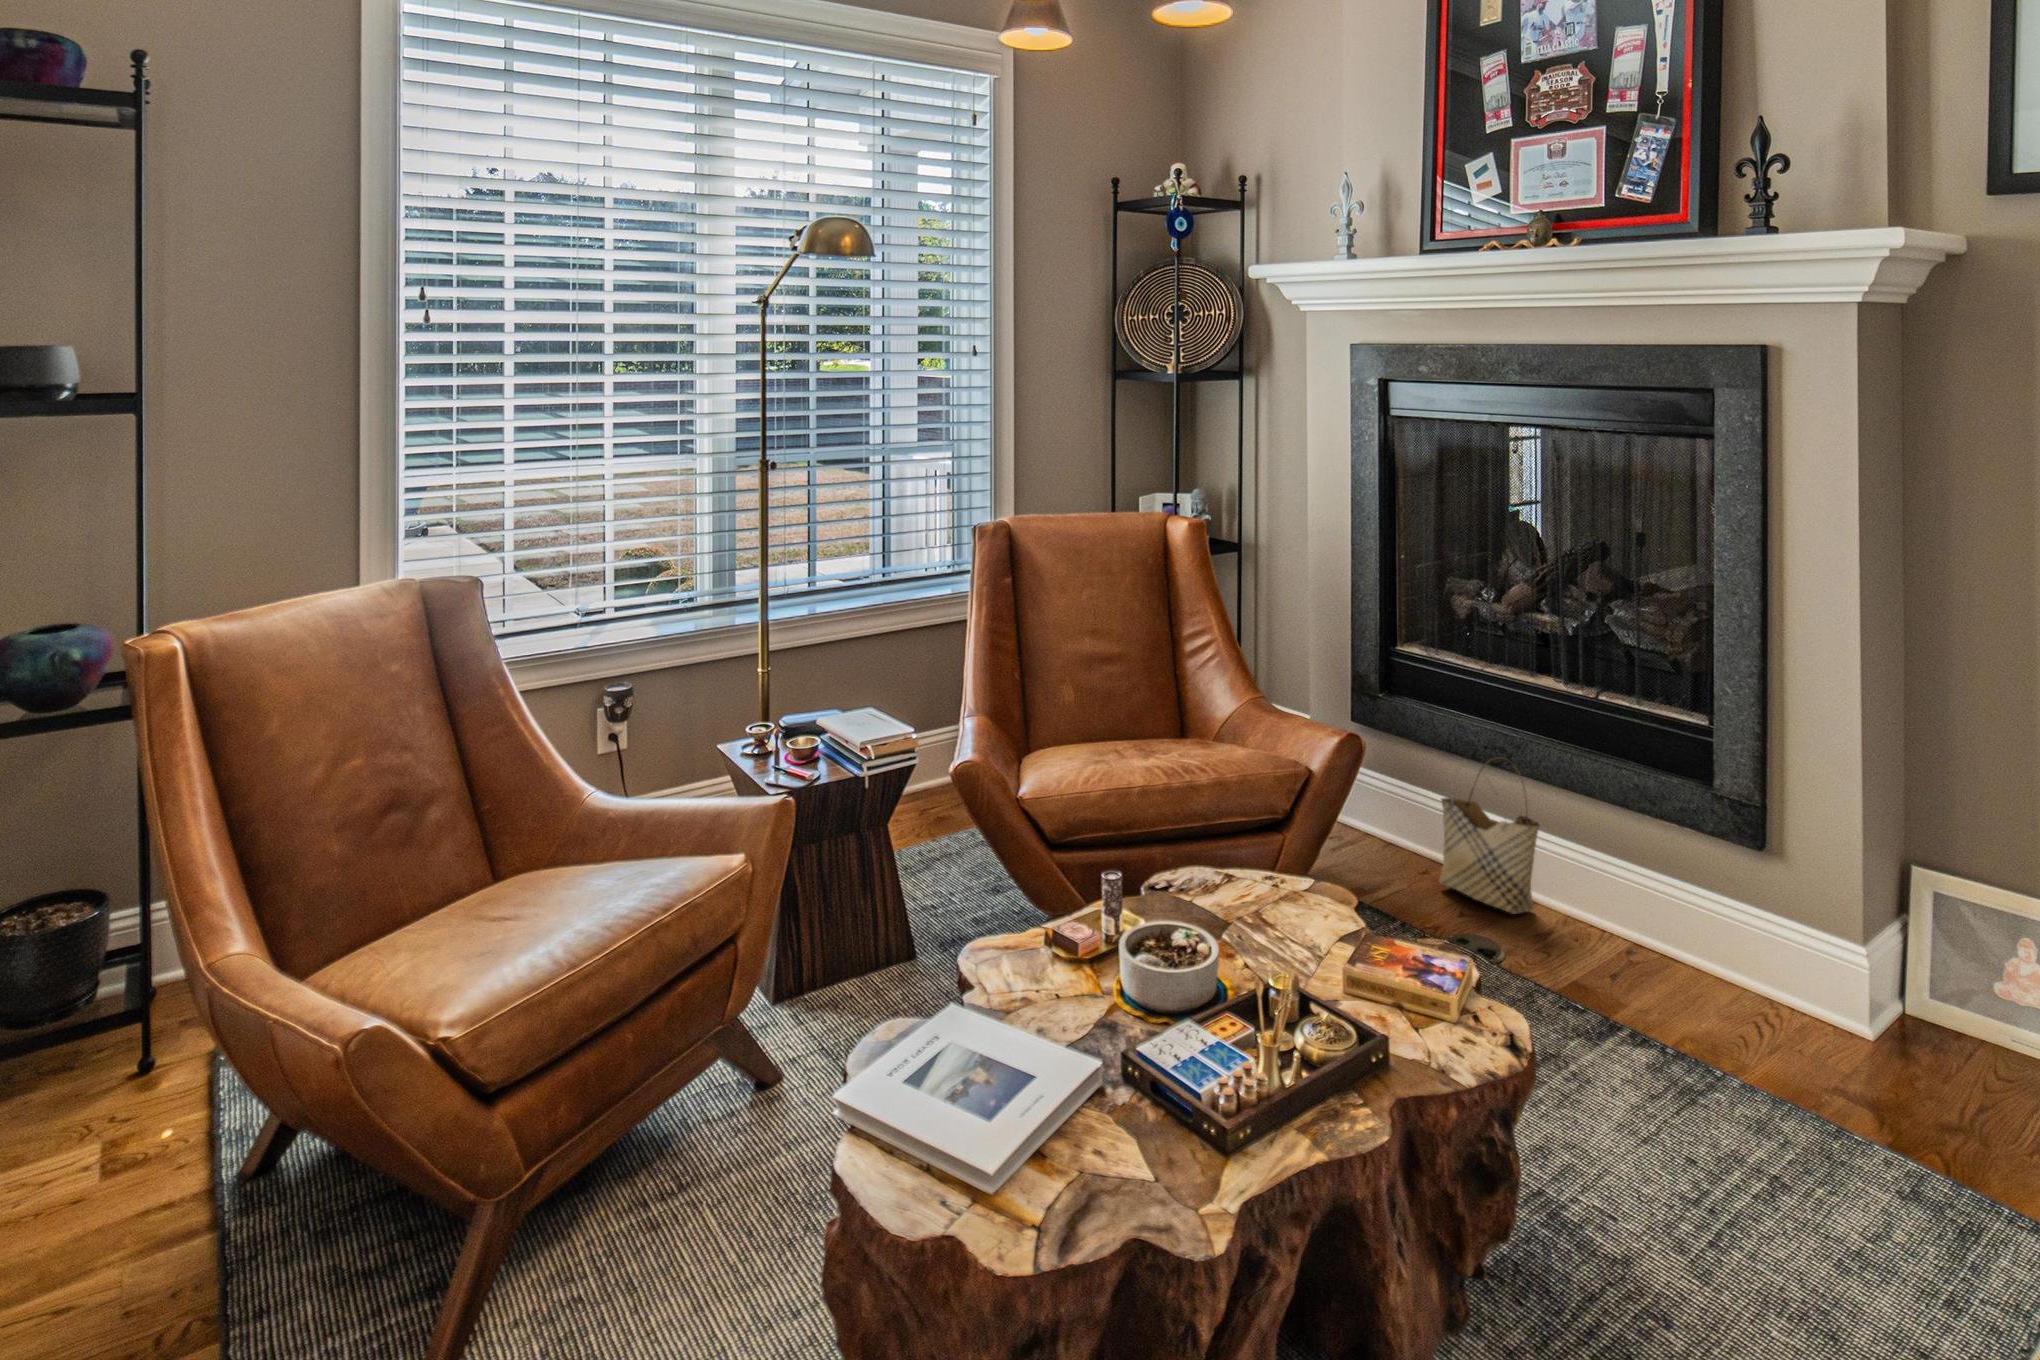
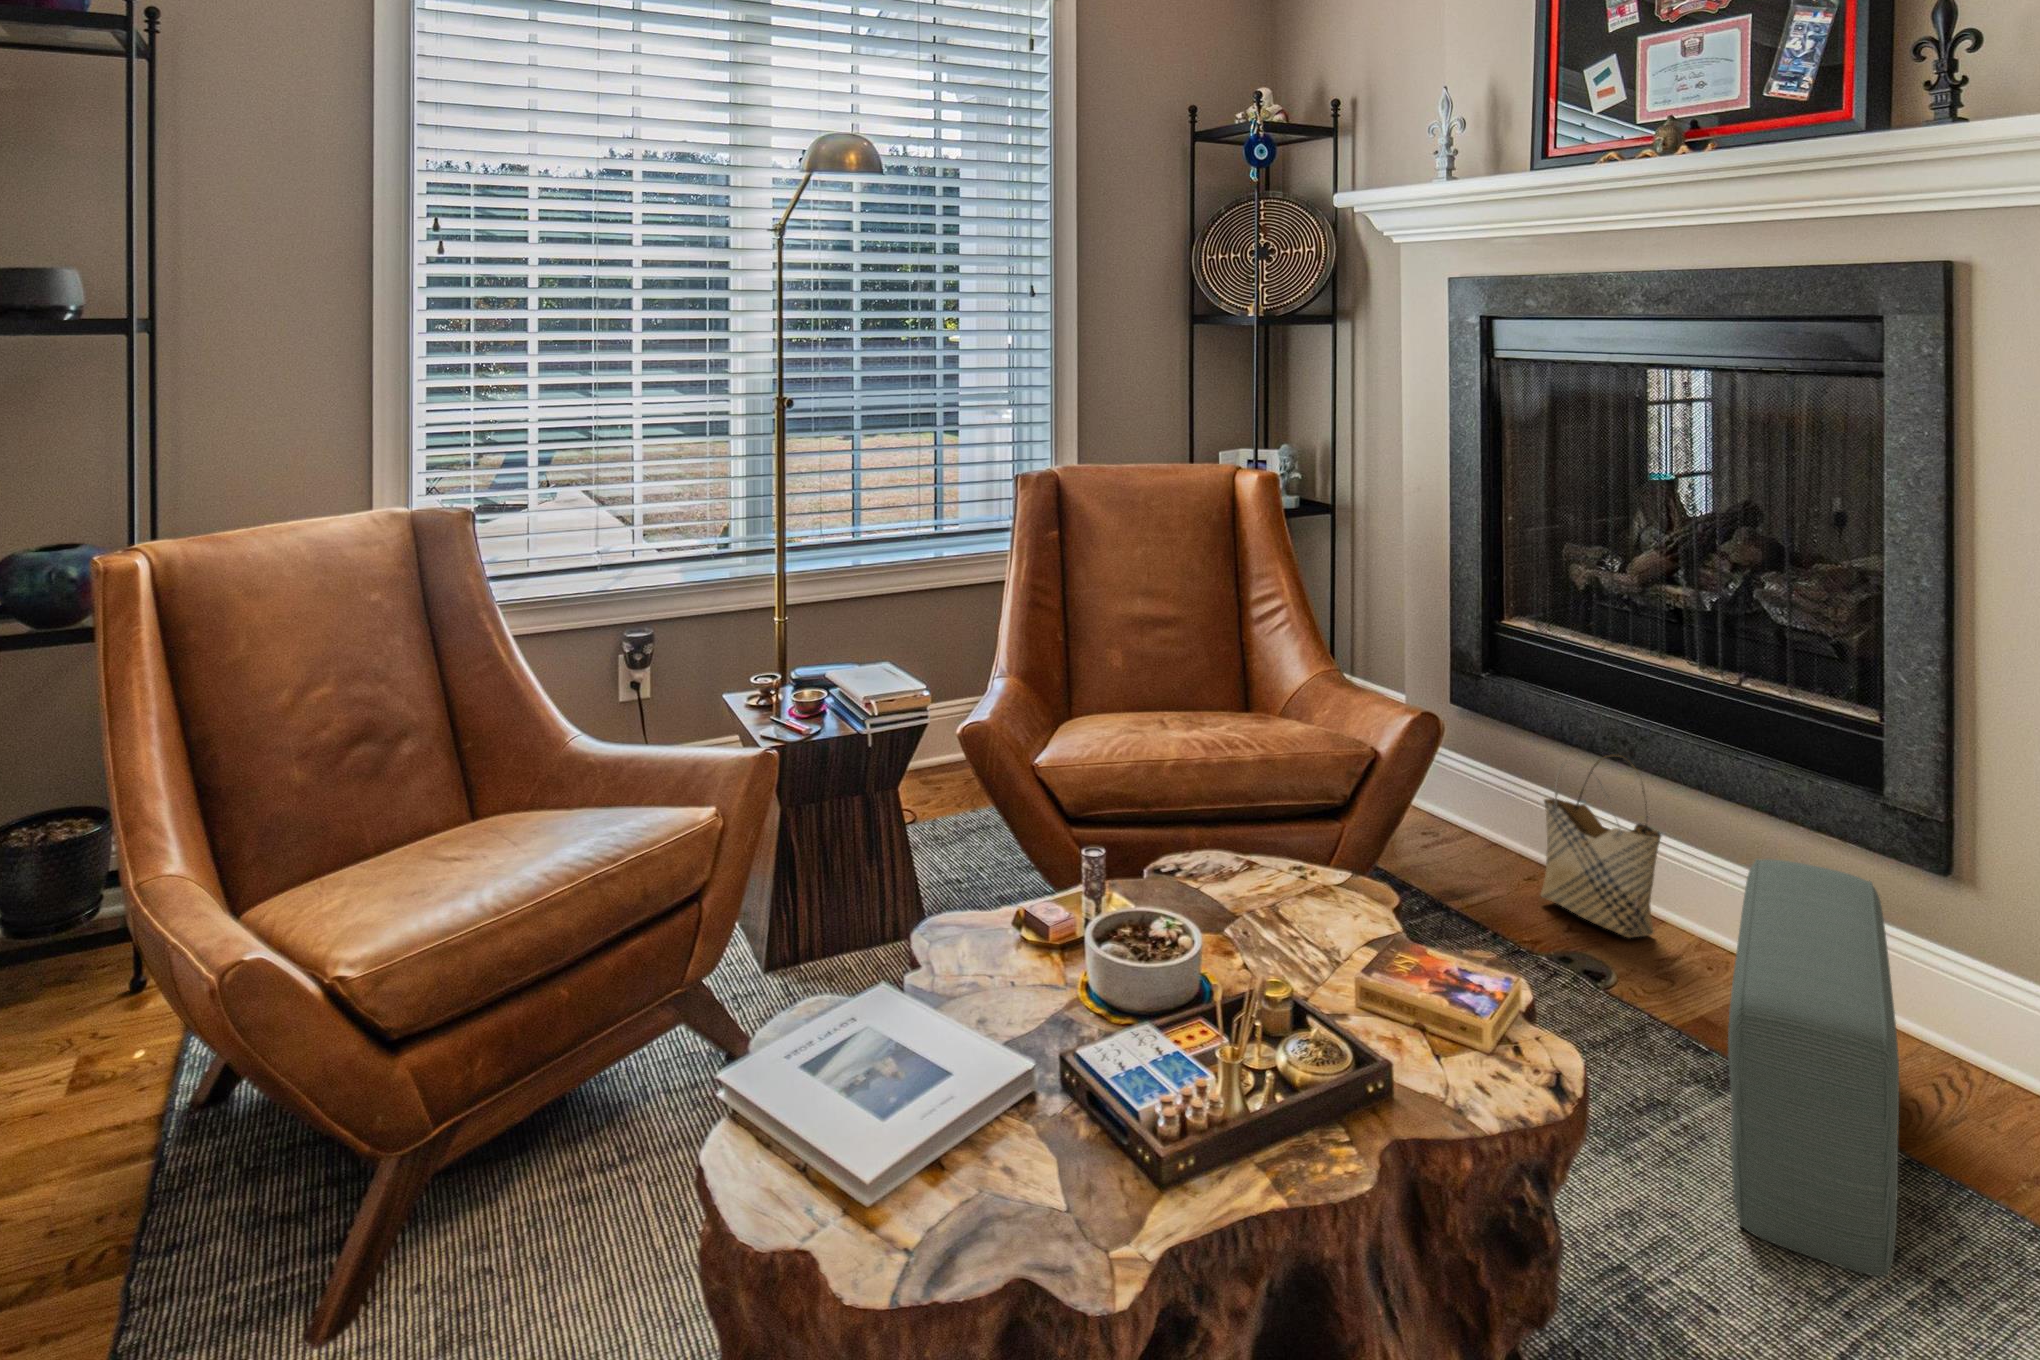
pouf: none [1615,842,1743,1174] -> present [1728,859,1899,1277]

